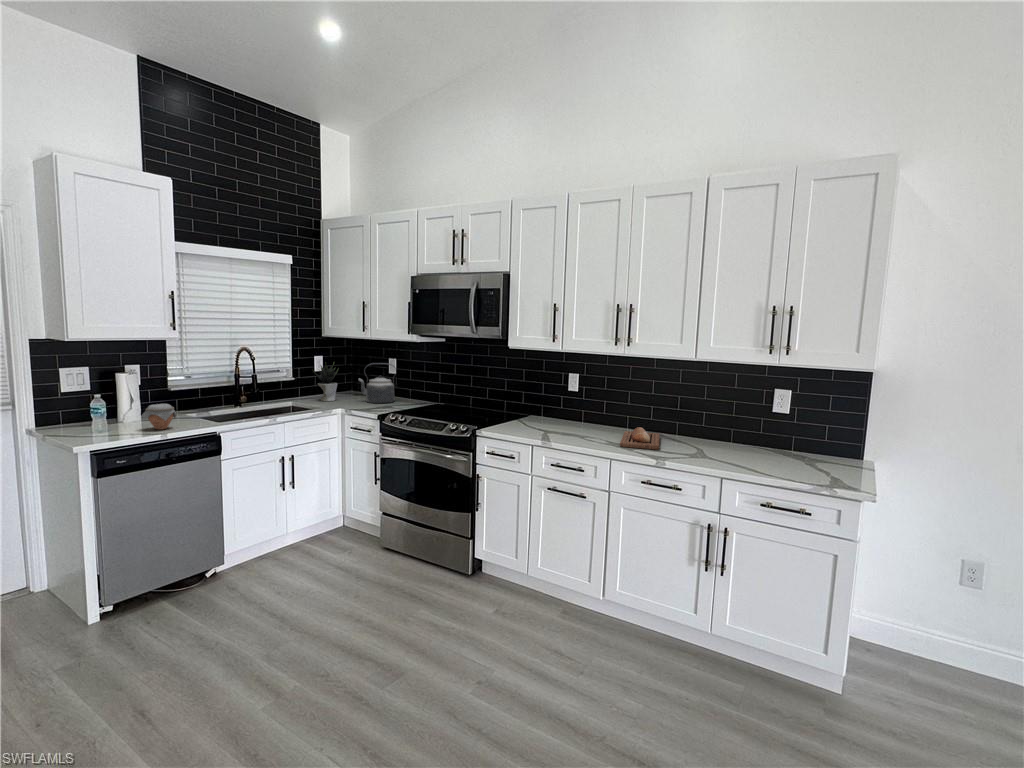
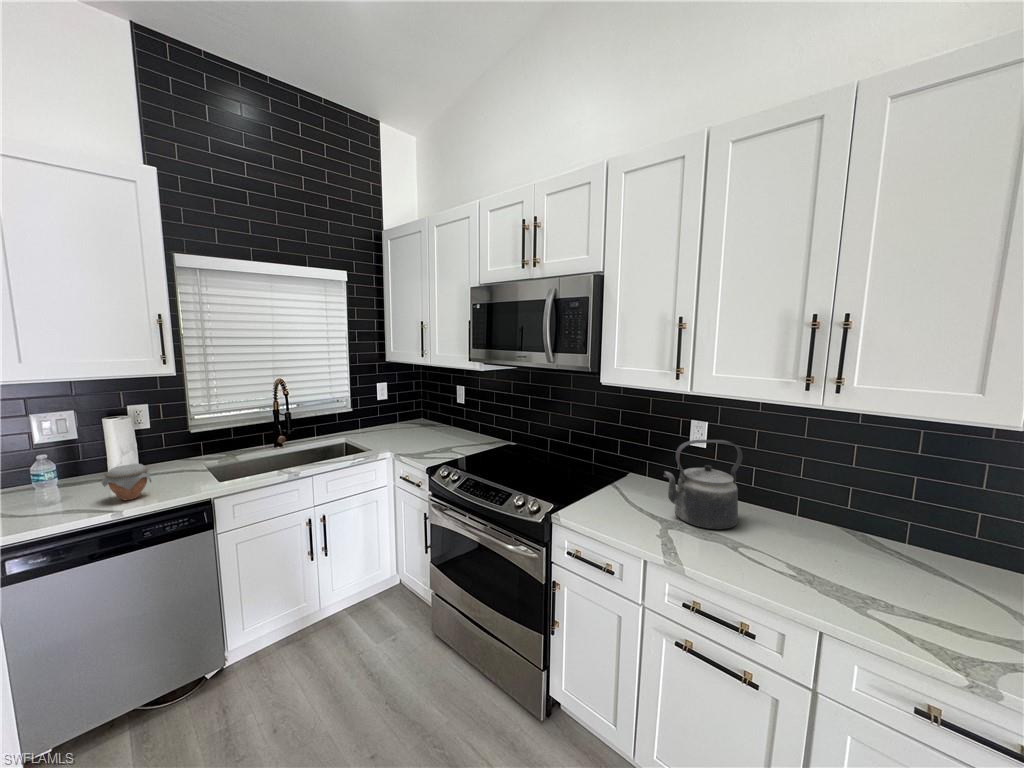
potted plant: present [313,363,339,401] -> none [366,391,397,438]
kettle: present [359,363,395,403] -> present [664,440,743,529]
bread loaf: present [620,427,660,450] -> none [805,532,926,611]

